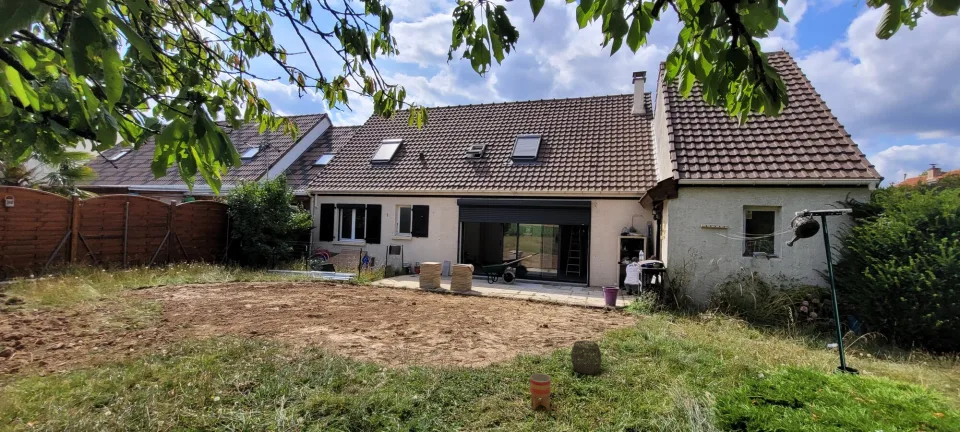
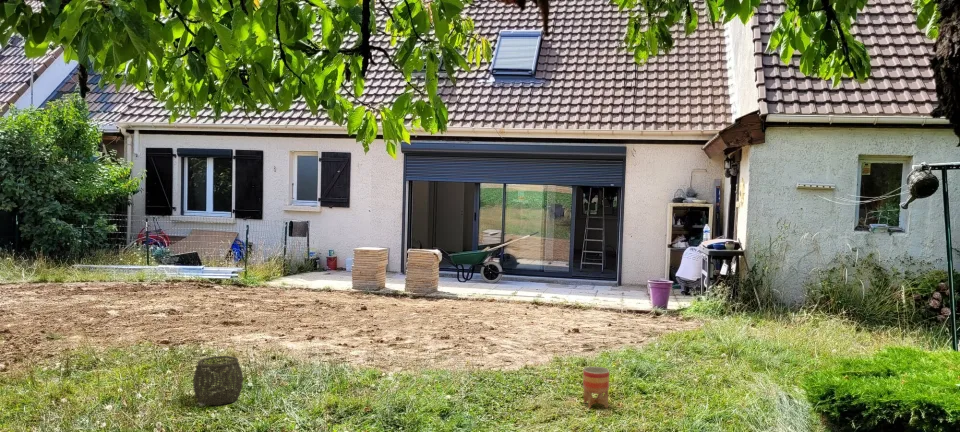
woven basket: present [571,341,602,374] -> present [193,356,243,405]

